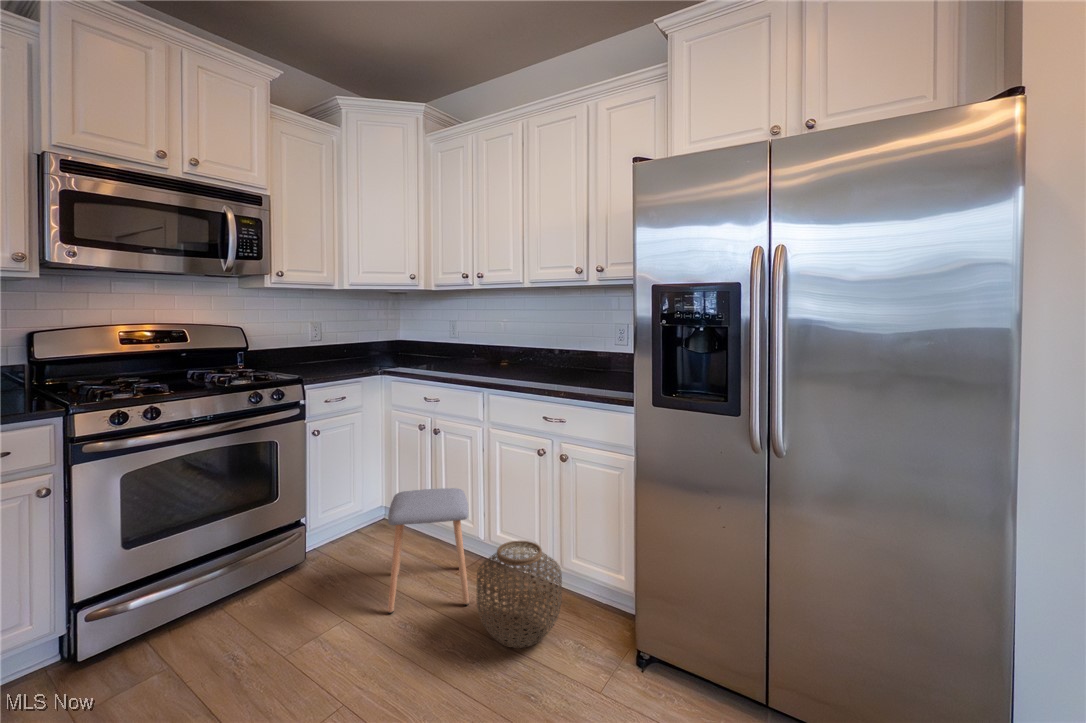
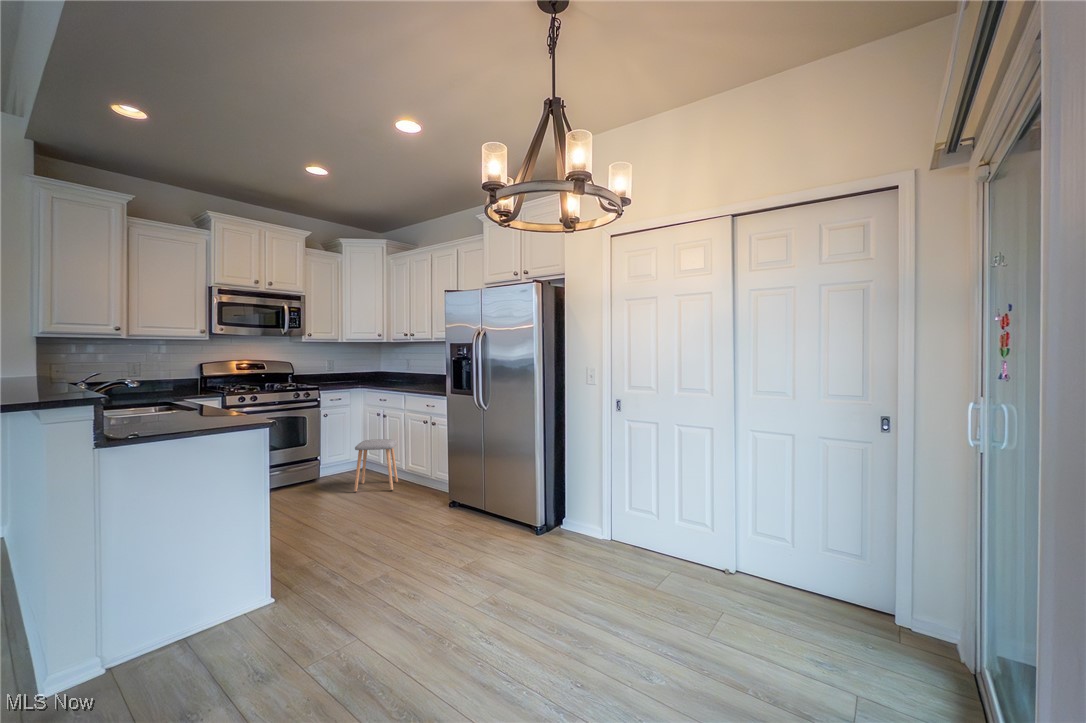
woven basket: present [477,541,562,648] -> none [390,456,430,500]

